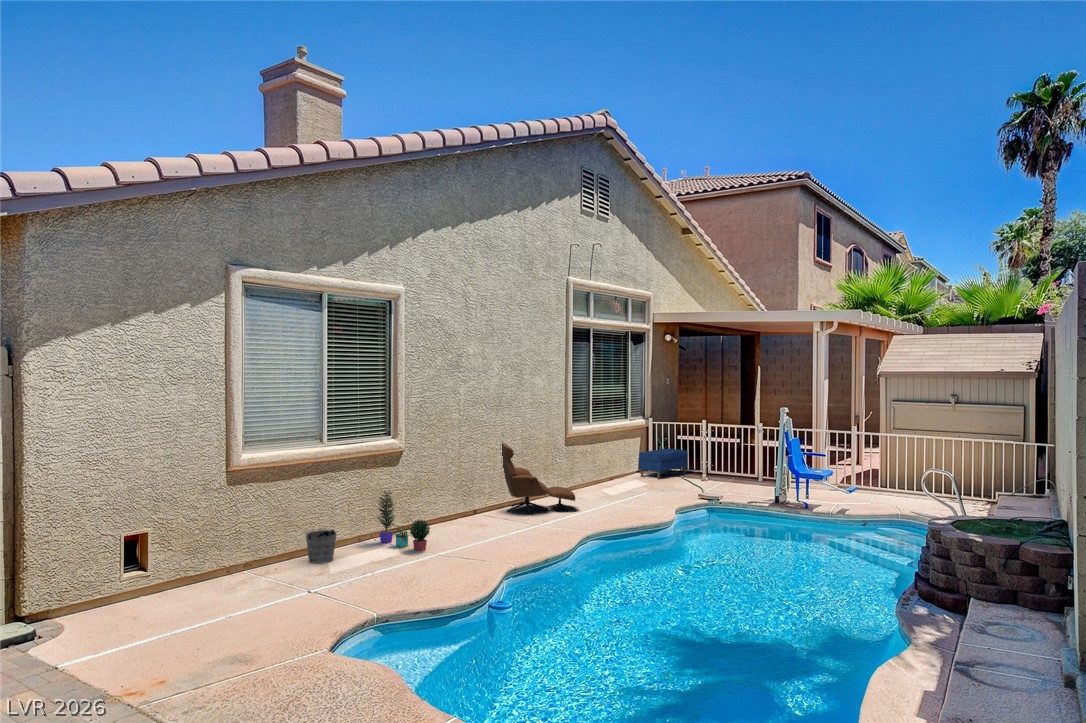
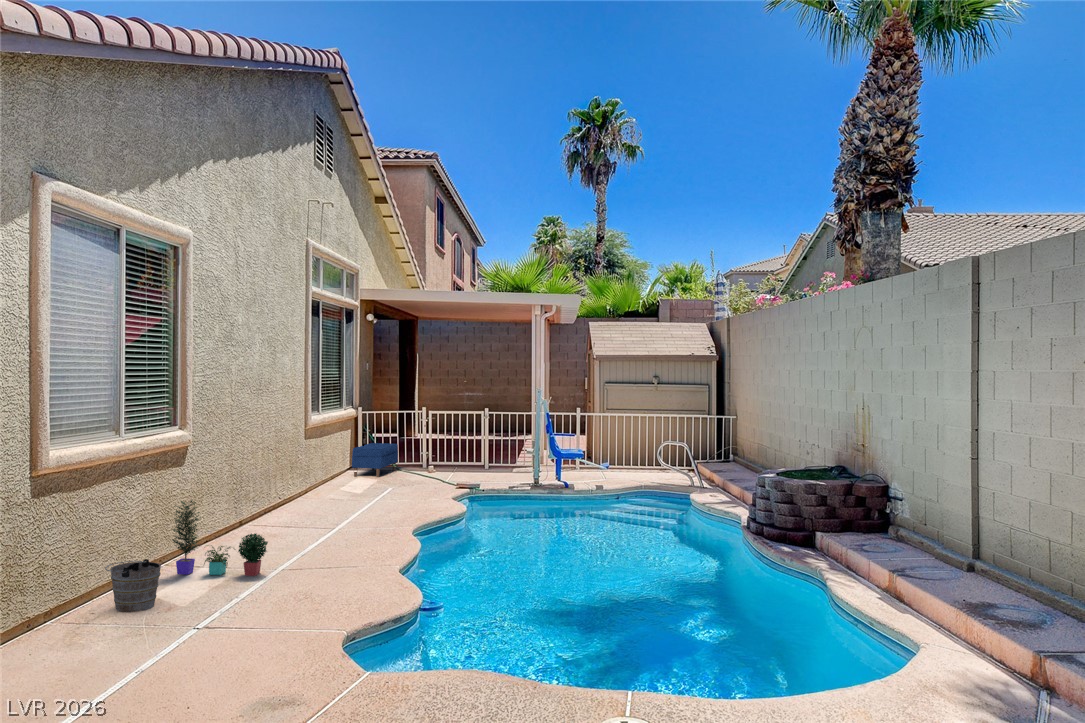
lounge chair: present [501,442,575,515] -> none [258,435,356,524]

